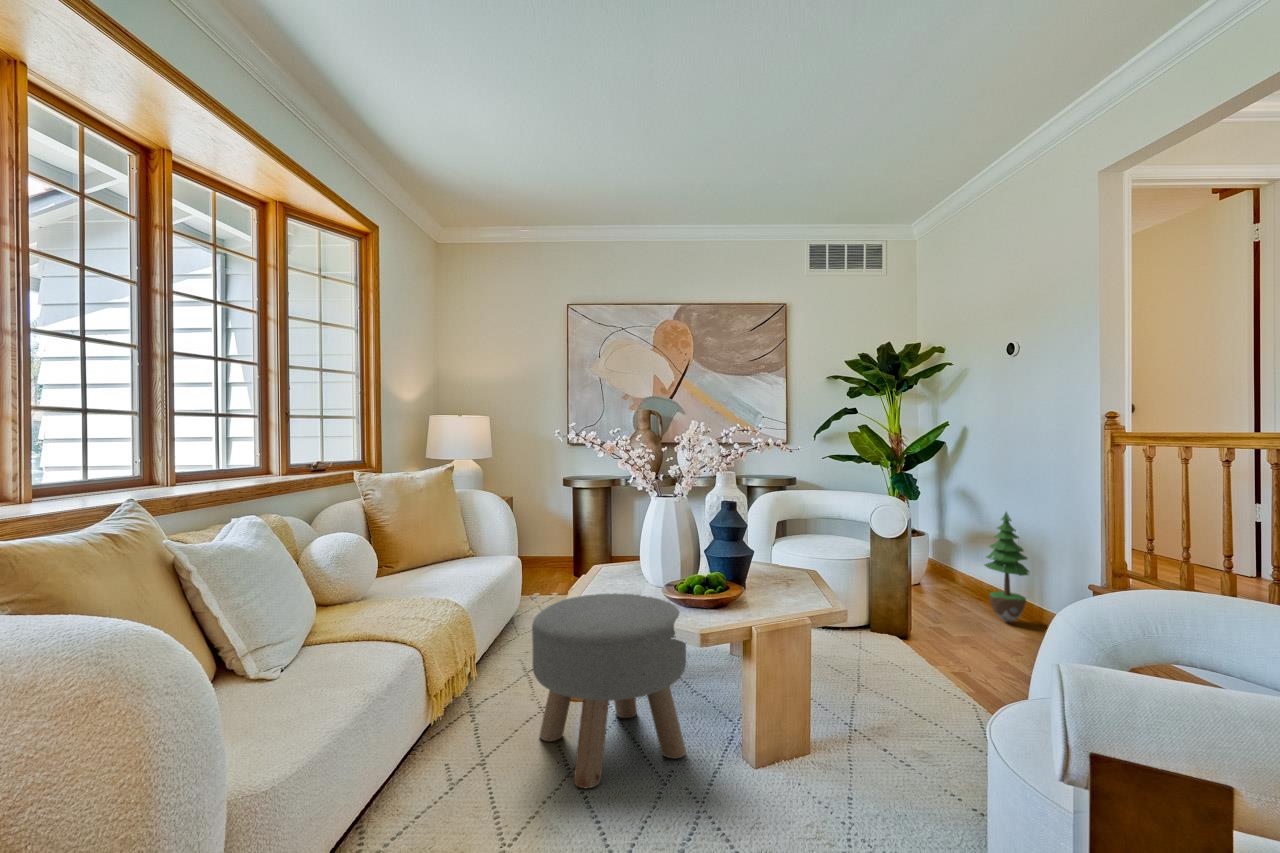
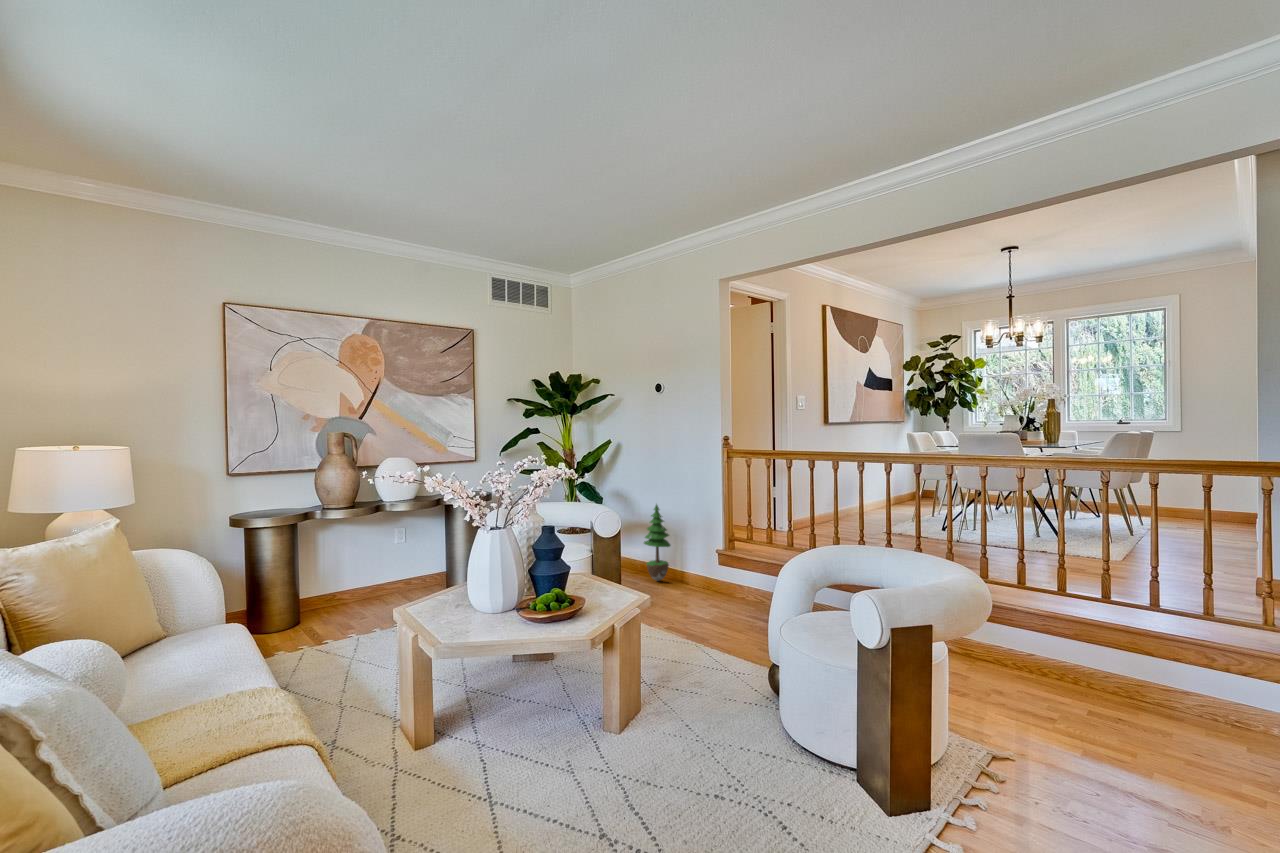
ottoman: present [532,593,686,788] -> none [420,623,567,807]

